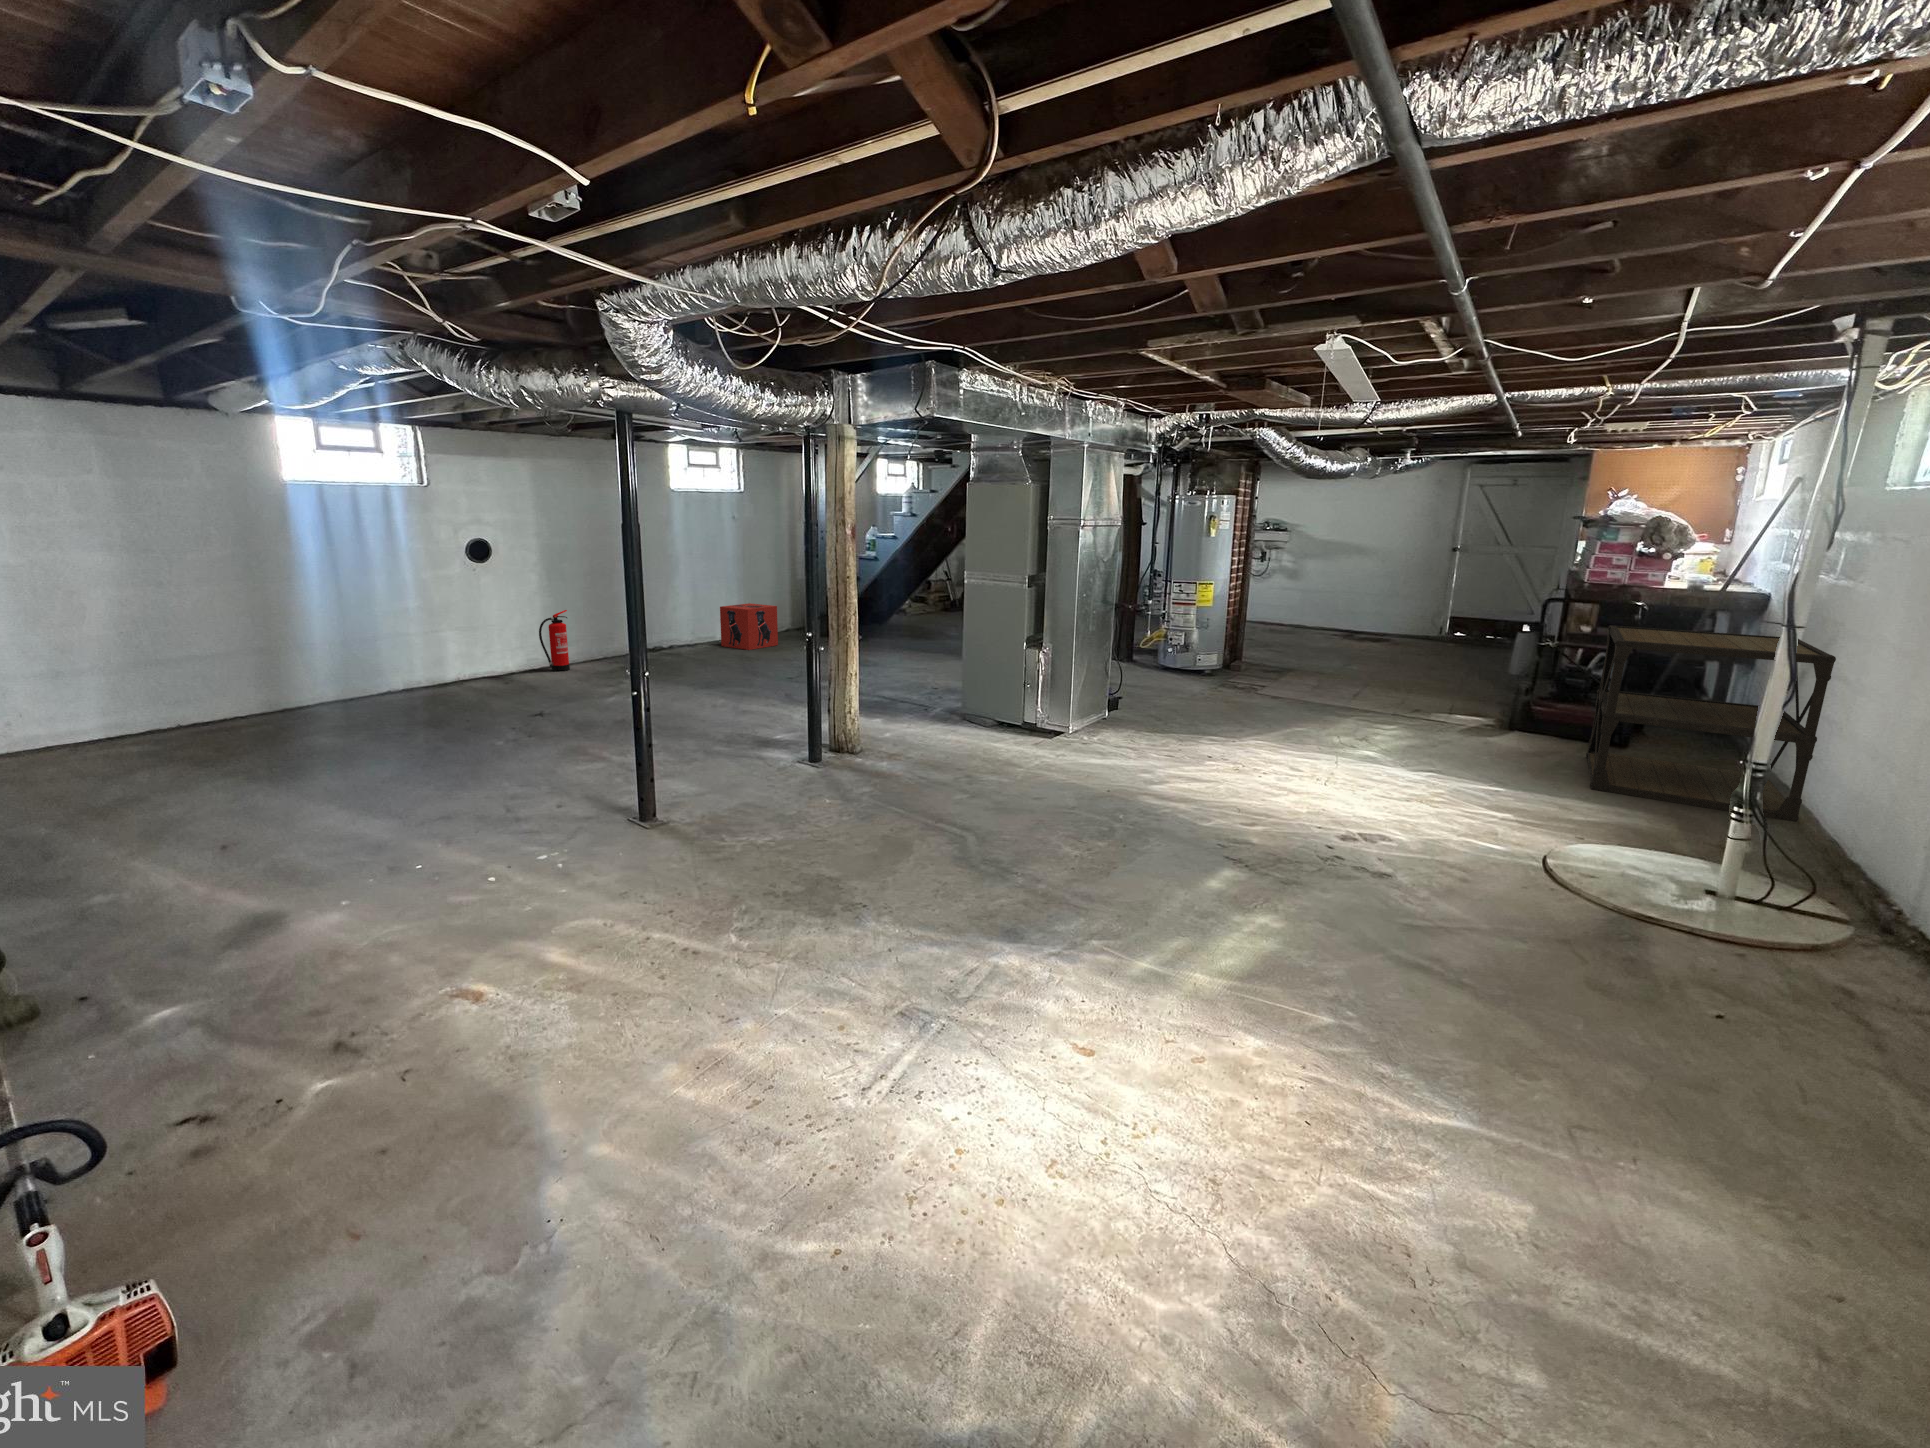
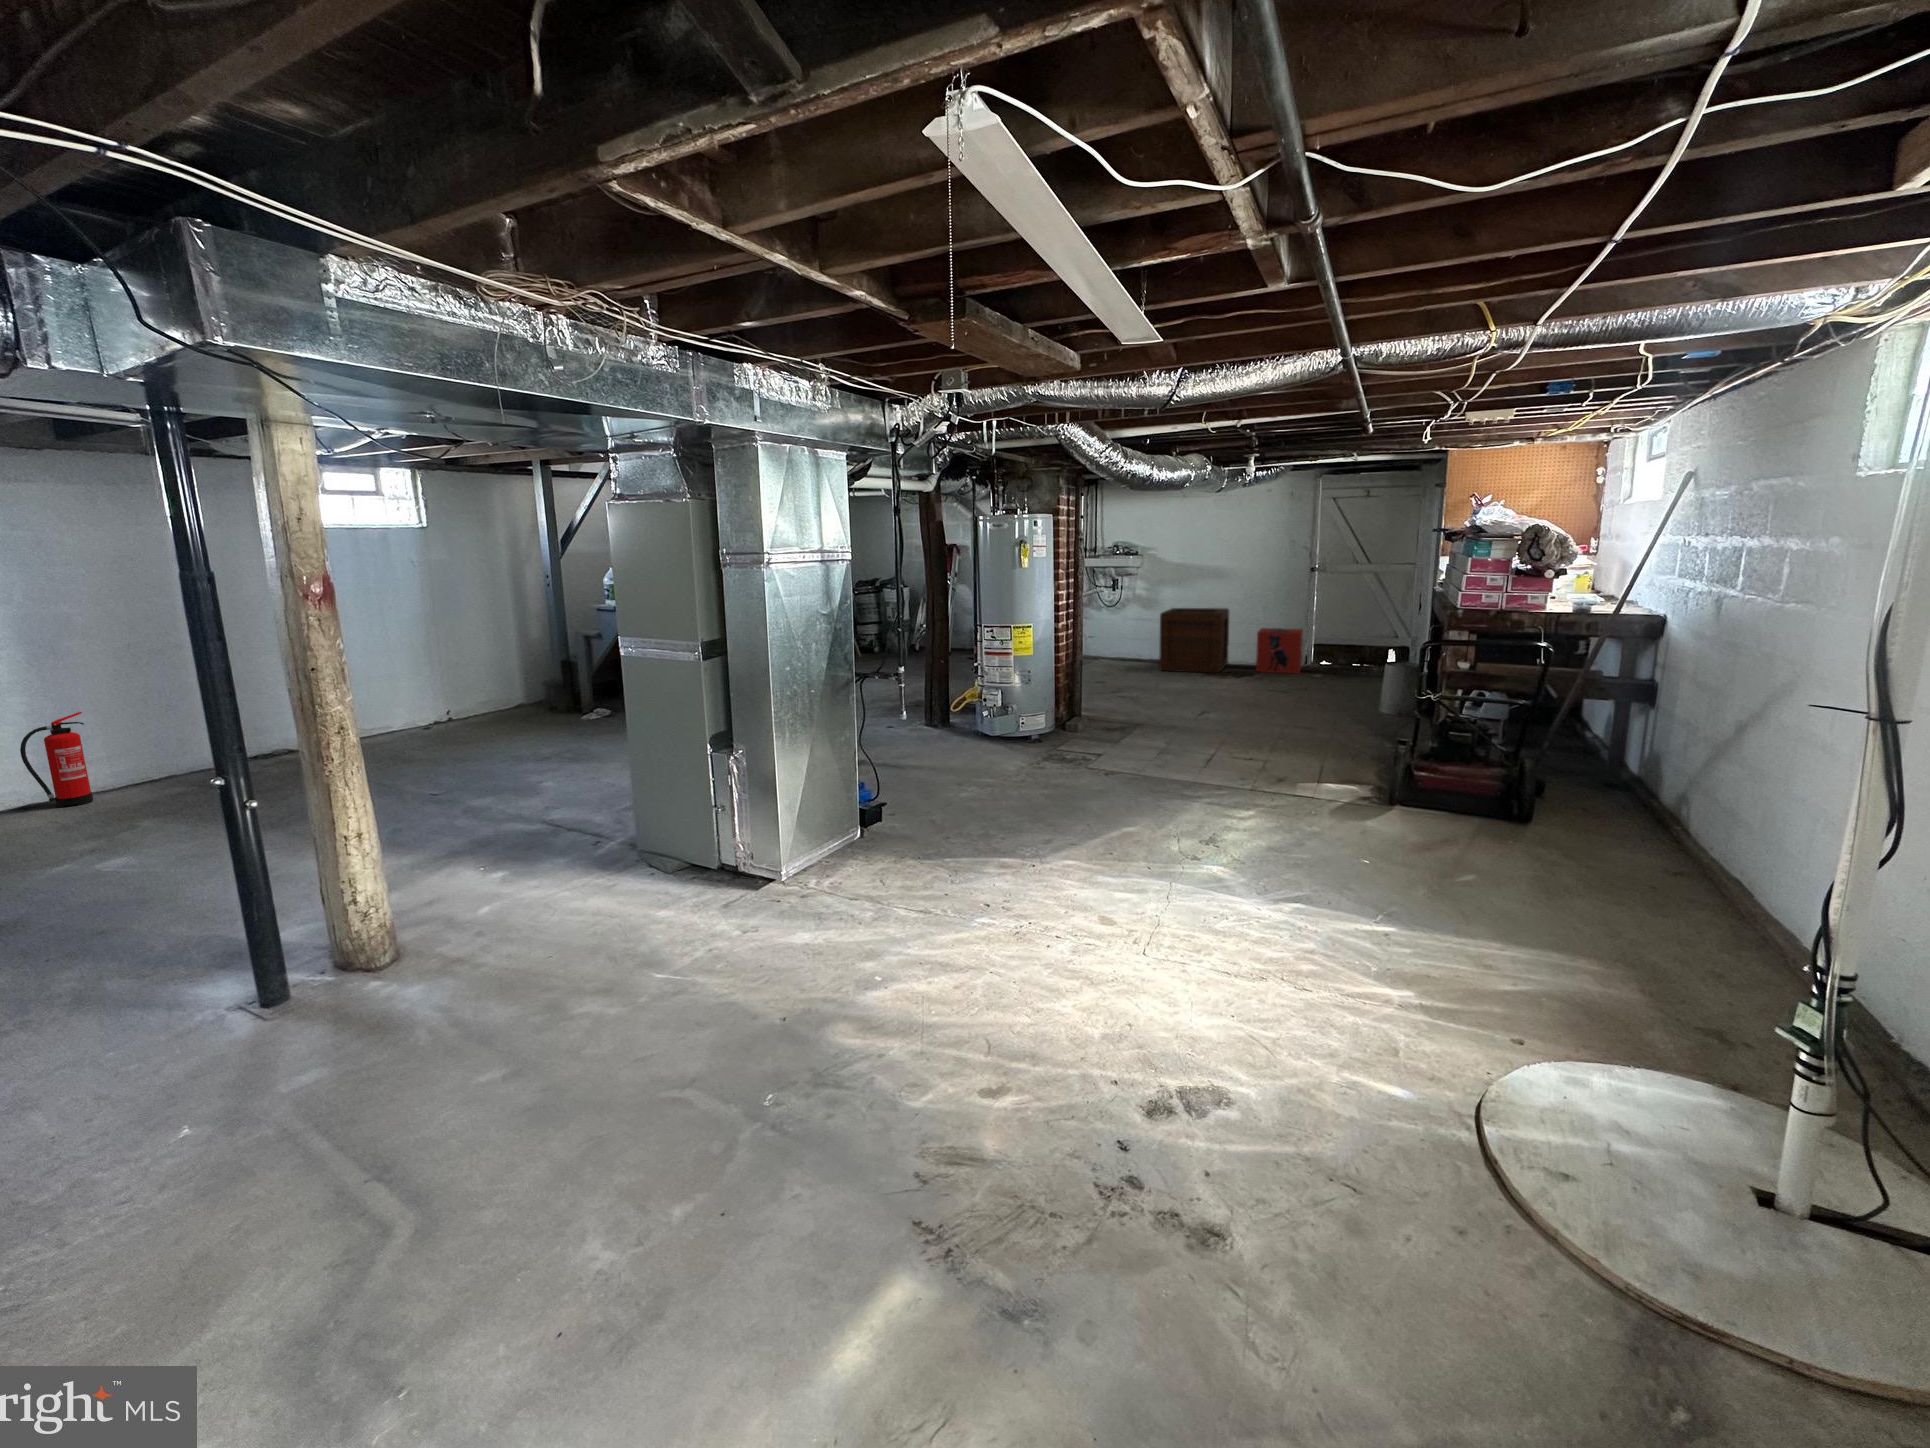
wooden crate: none [1297,579,1366,637] -> present [1159,608,1229,673]
storage box: present [720,603,778,650] -> present [1256,628,1303,674]
shelving unit: present [1586,625,1836,822] -> none [1482,672,1809,961]

